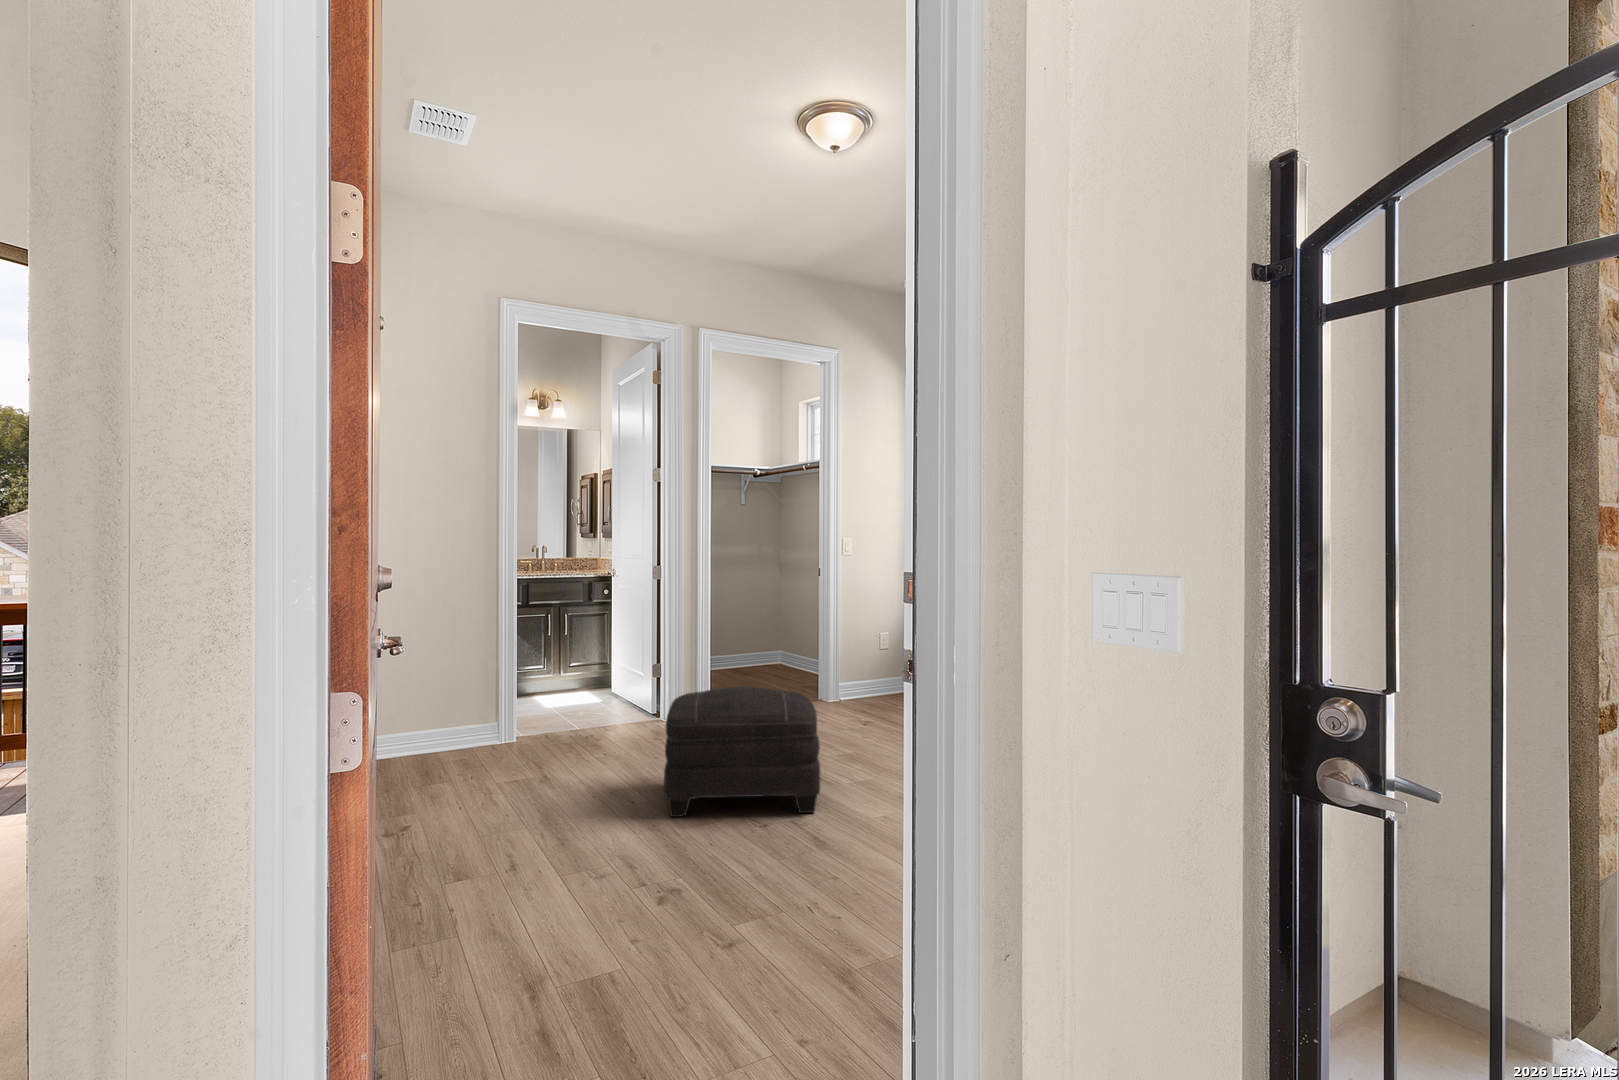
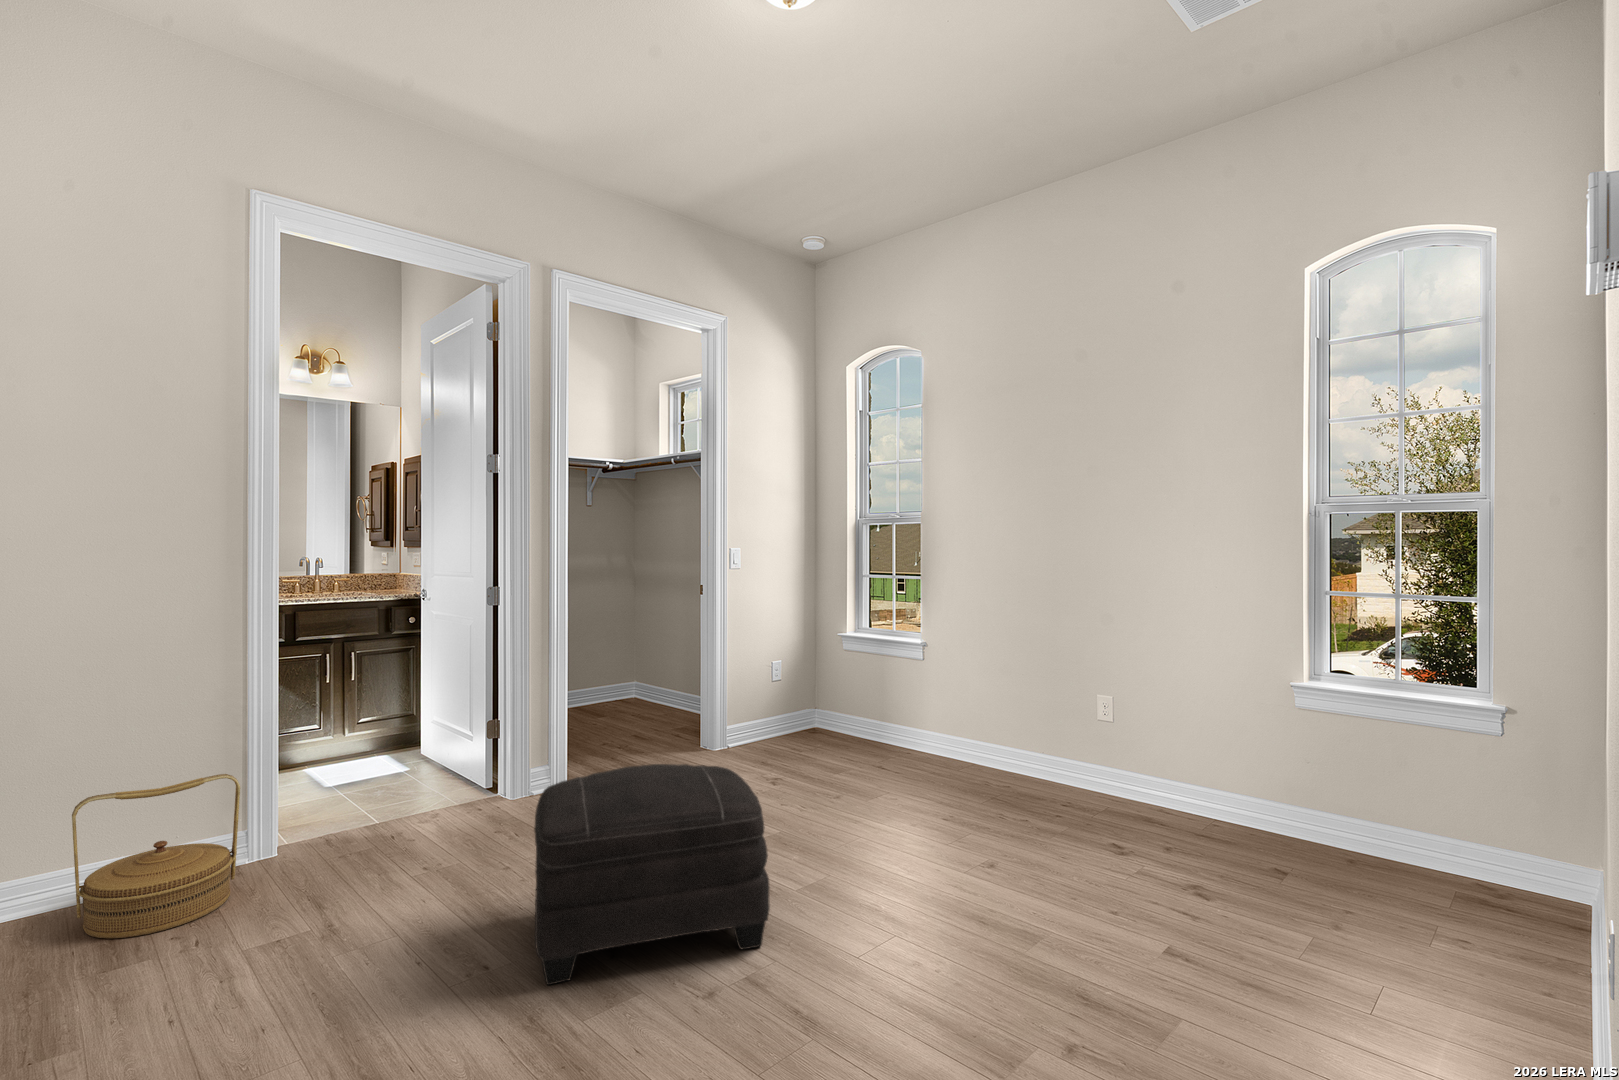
woven basket: none [407,681,496,773] -> present [72,774,240,939]

